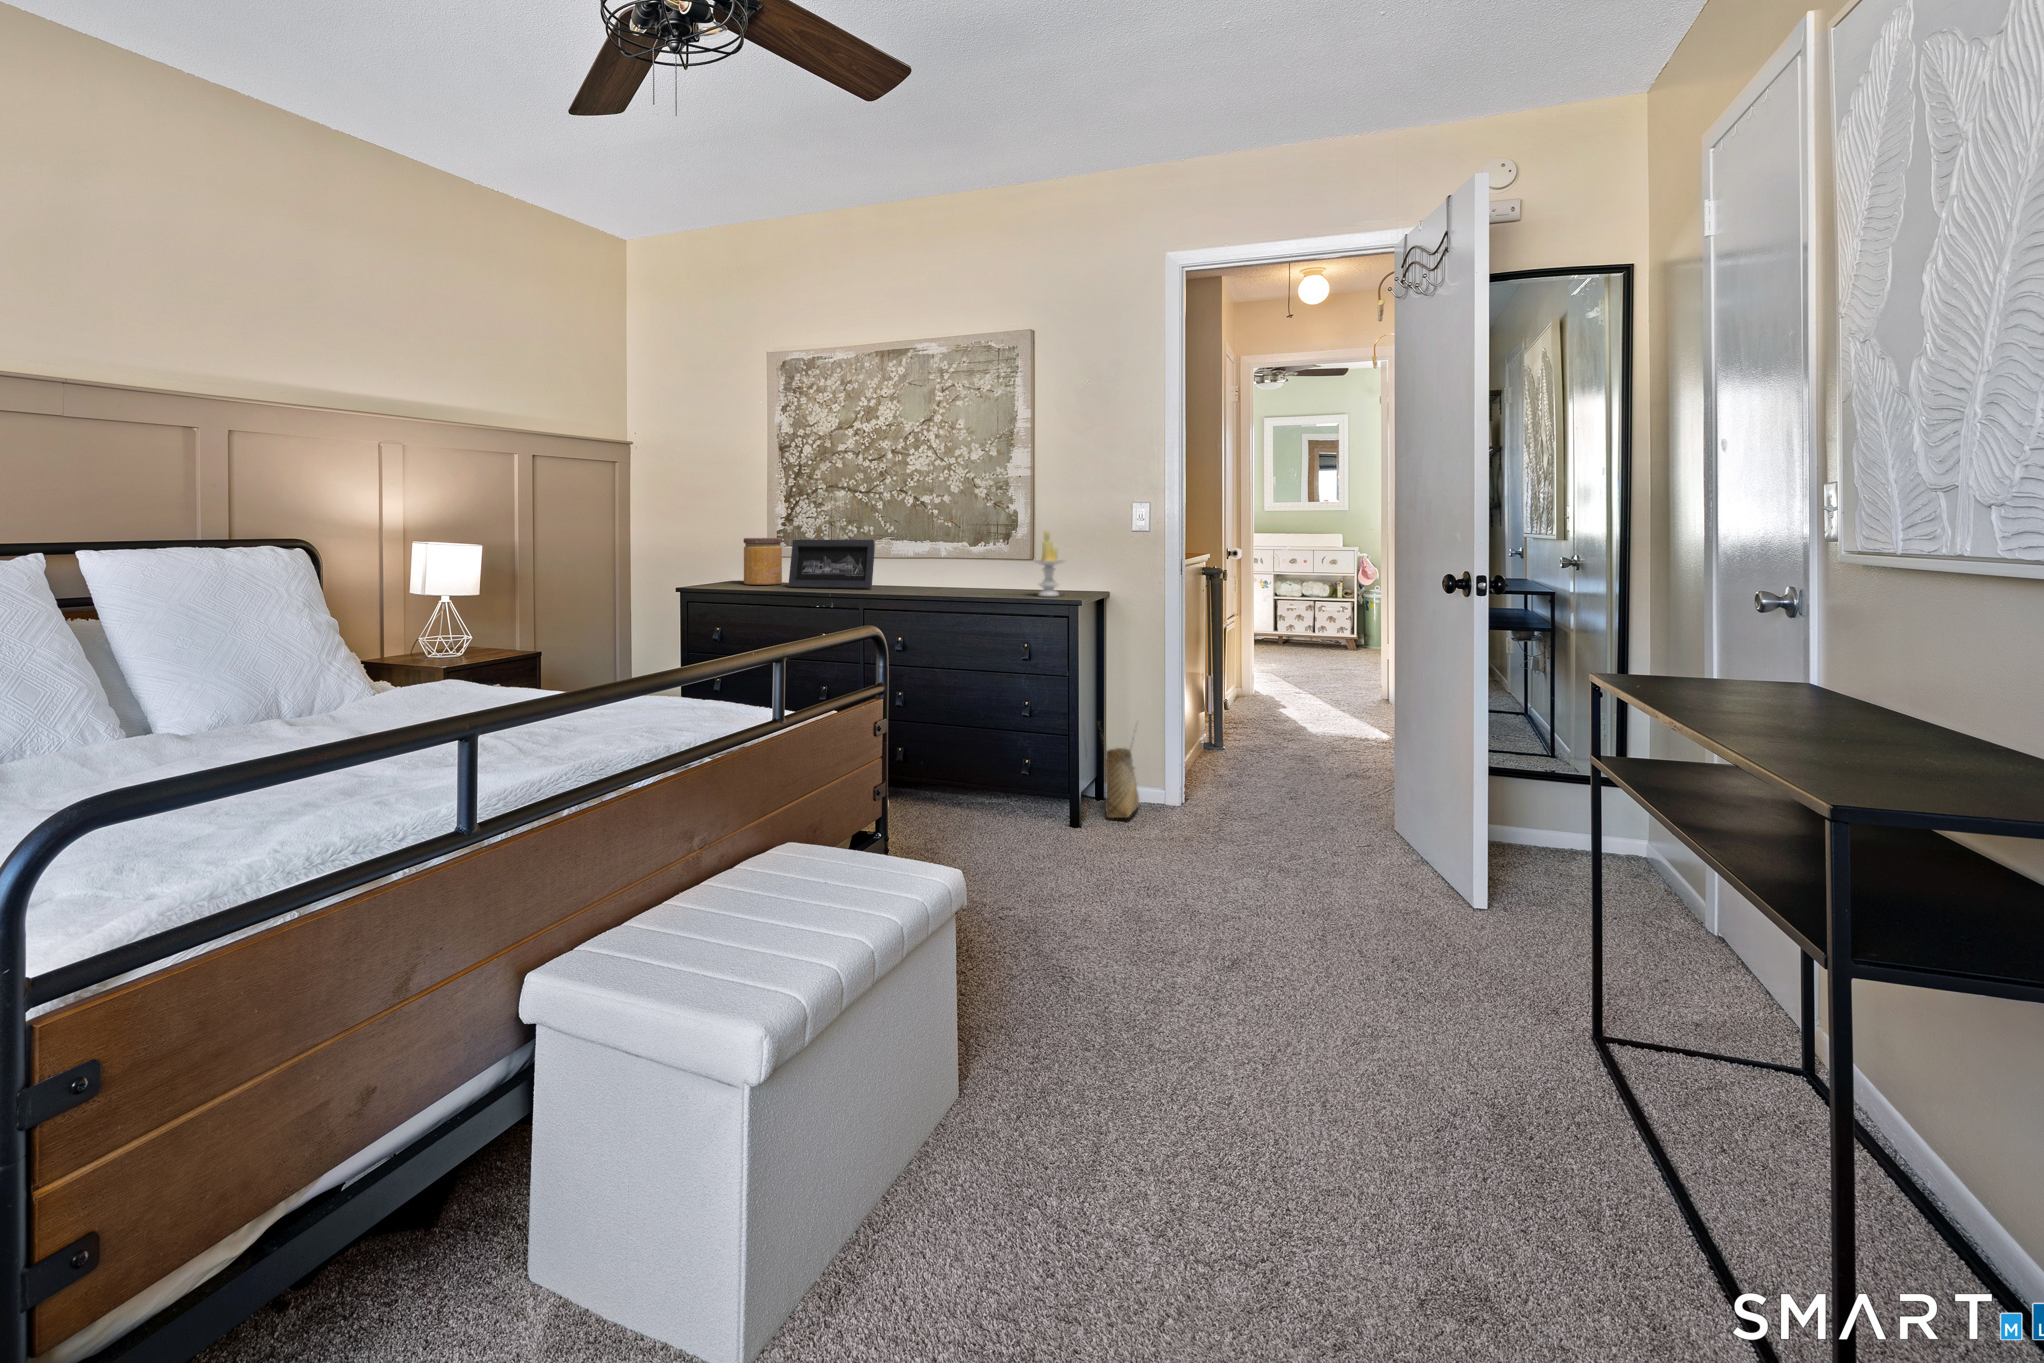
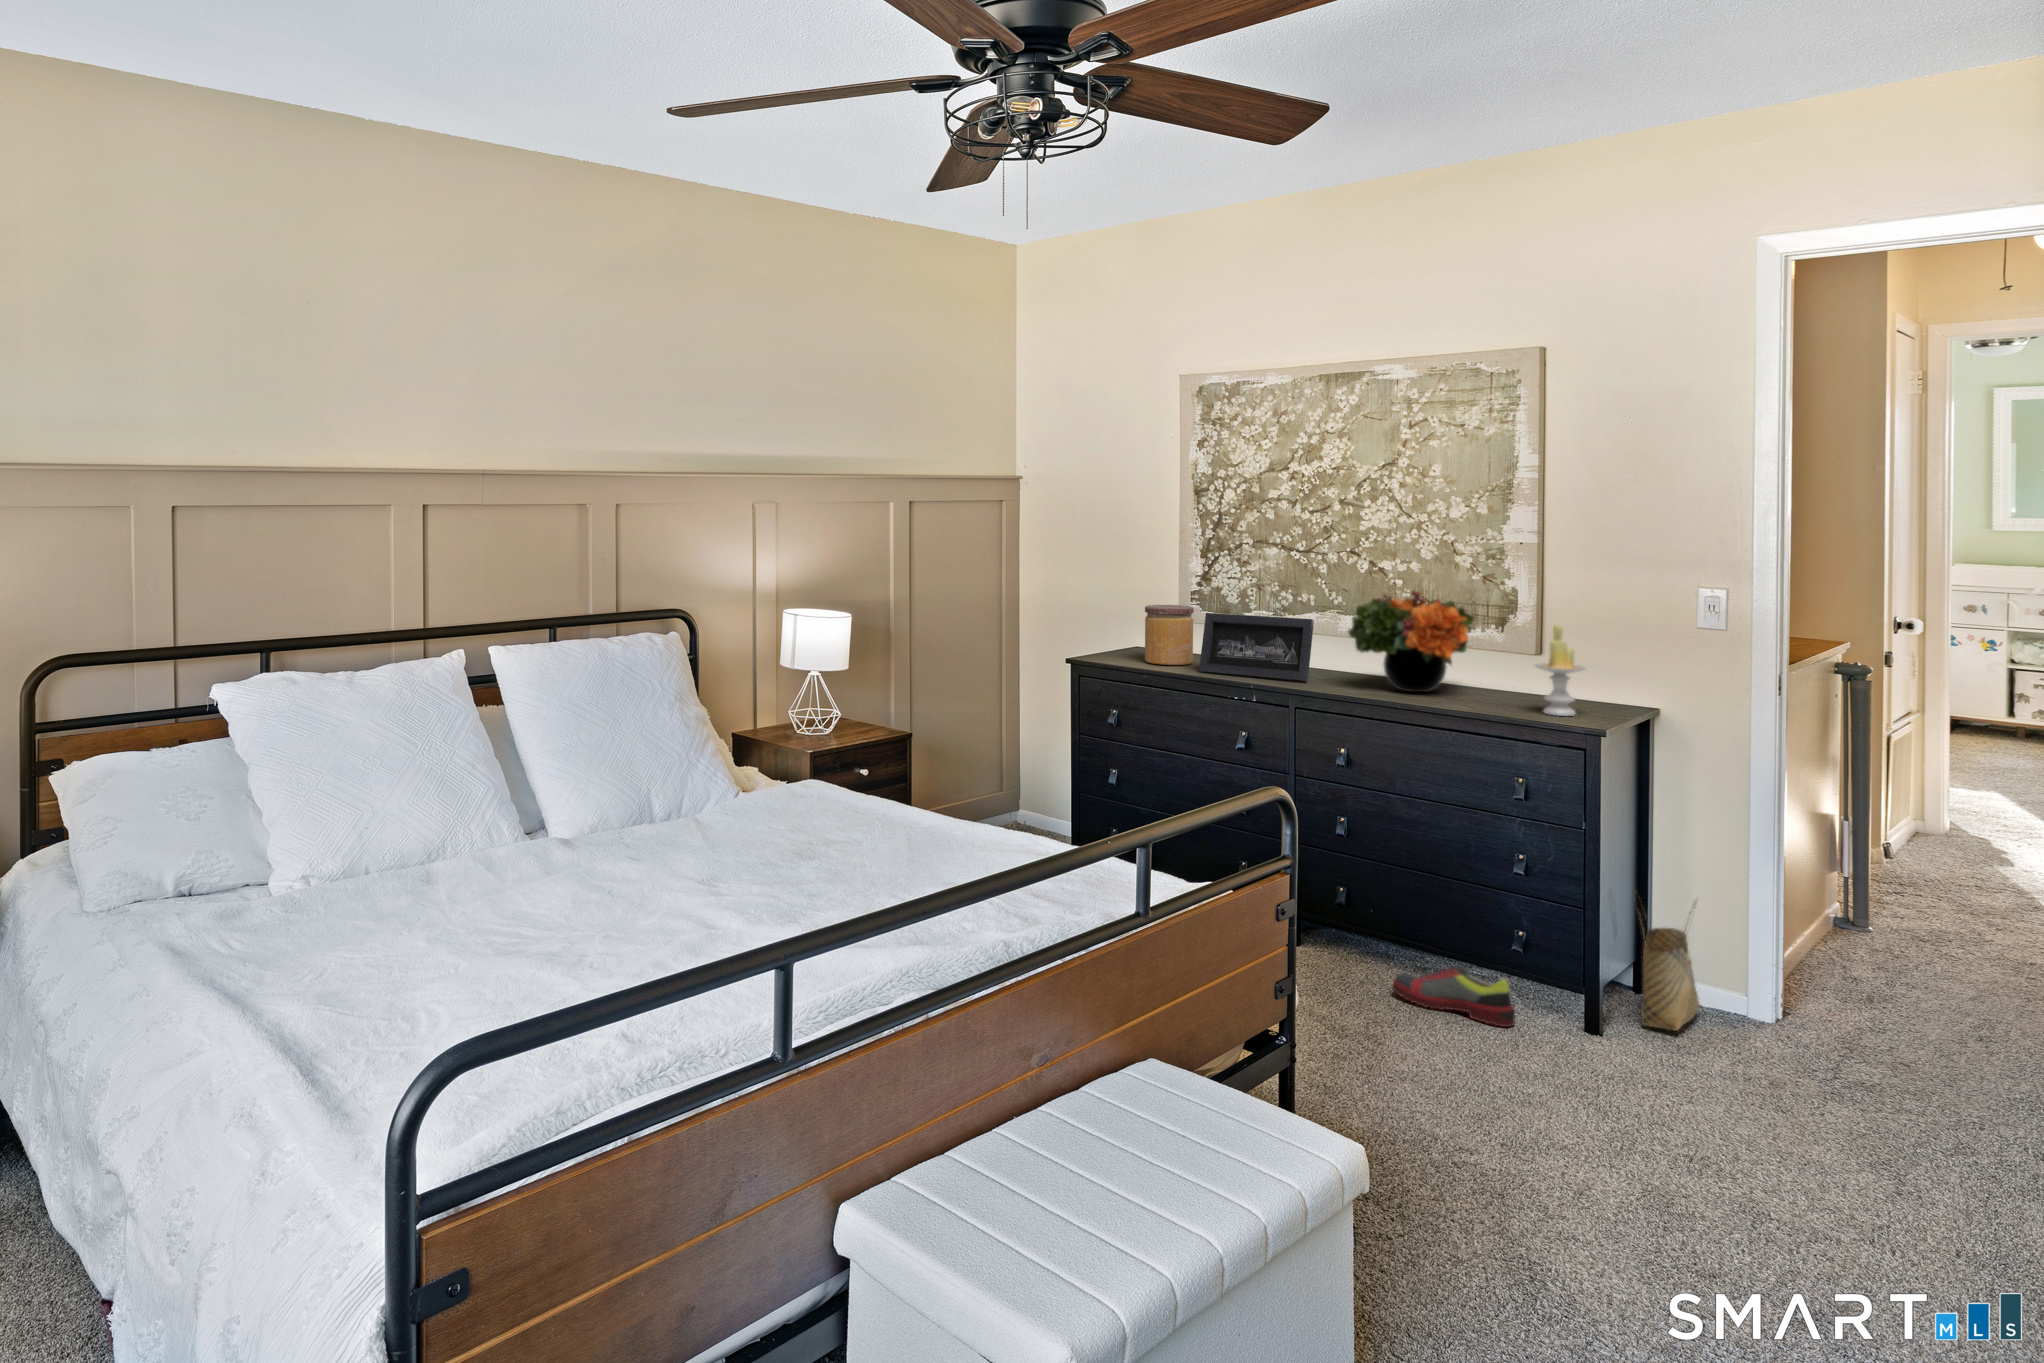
flower arrangement: none [900,513,989,590] -> present [1348,591,1474,692]
shoe: none [941,789,1027,830] -> present [1392,965,1515,1027]

